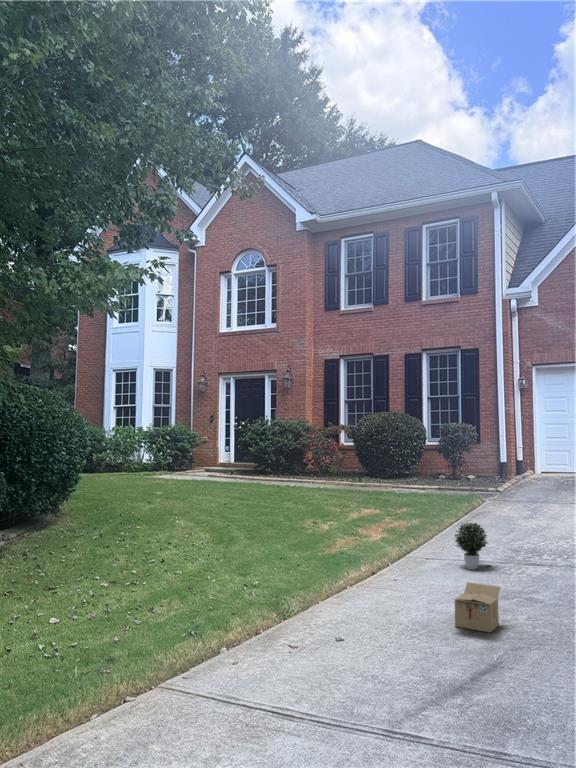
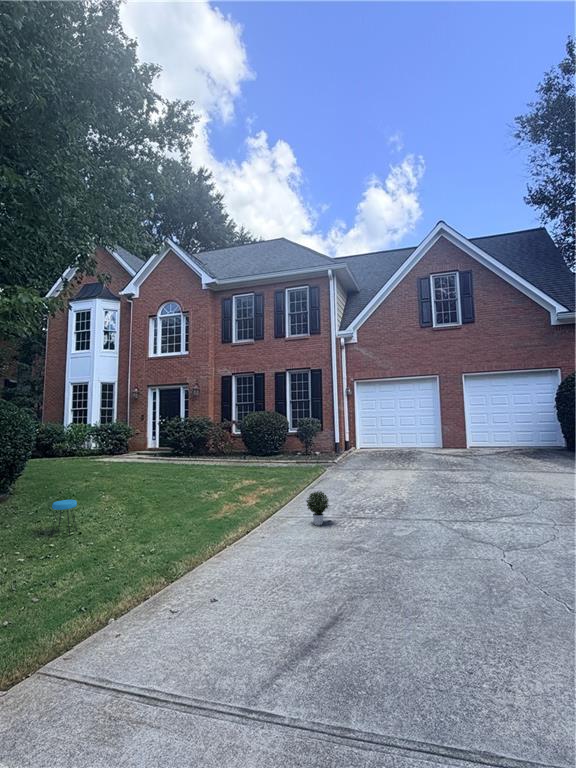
stool: none [130,519,159,562] -> present [51,500,77,537]
cardboard box: present [454,582,500,633] -> none [302,542,340,583]

